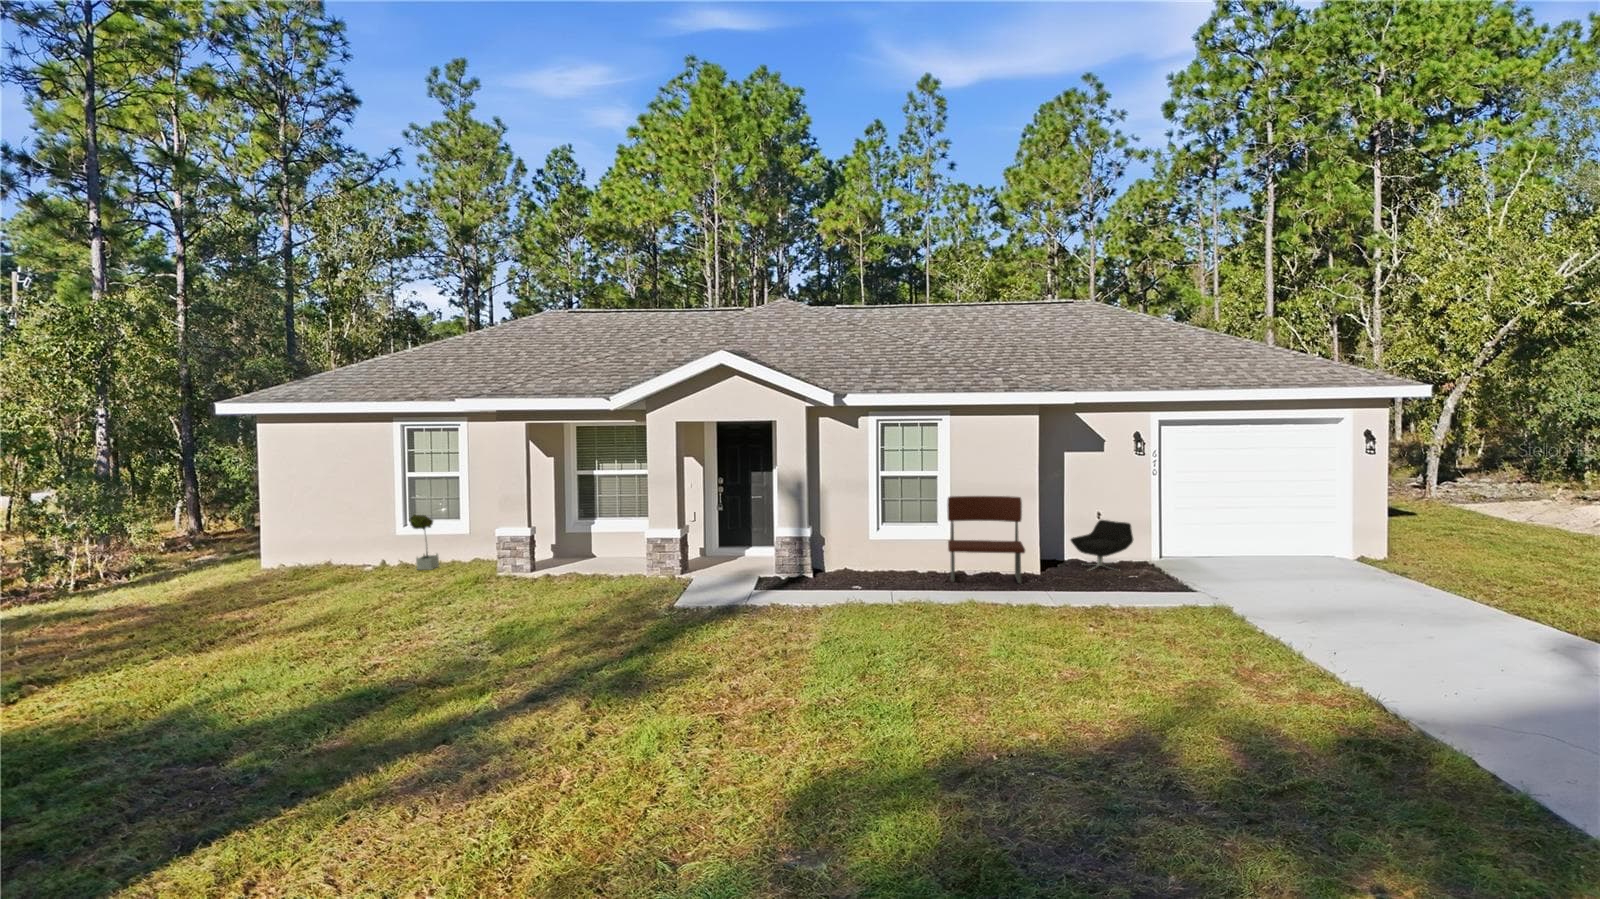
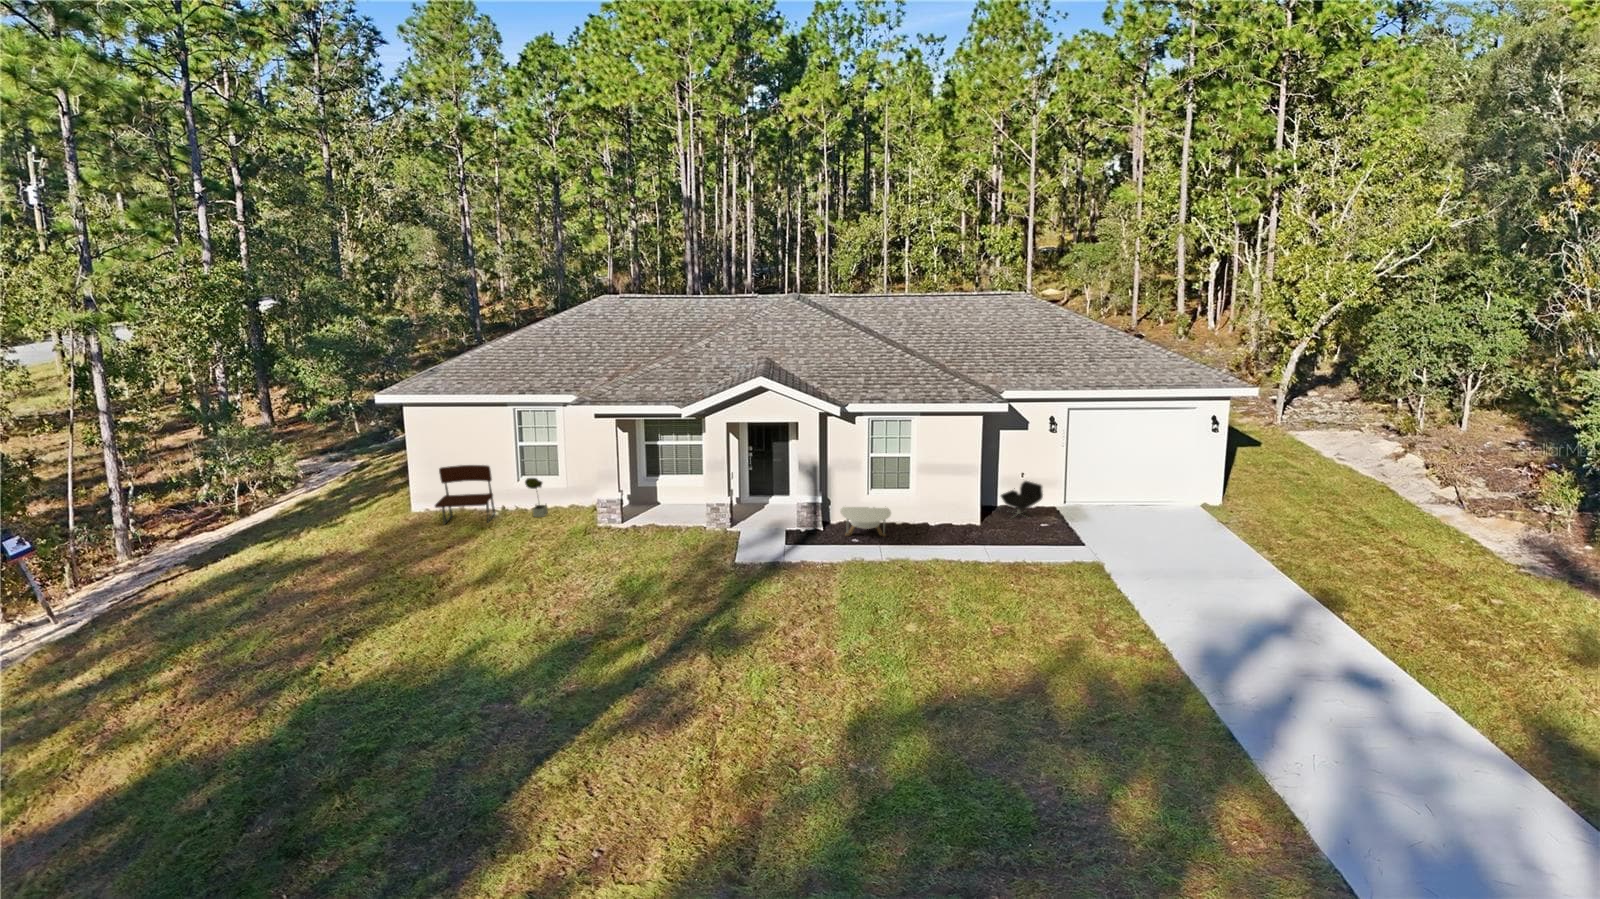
bench: present [947,496,1025,583] -> present [435,465,495,524]
round table: none [835,544,909,586] -> present [840,507,891,536]

